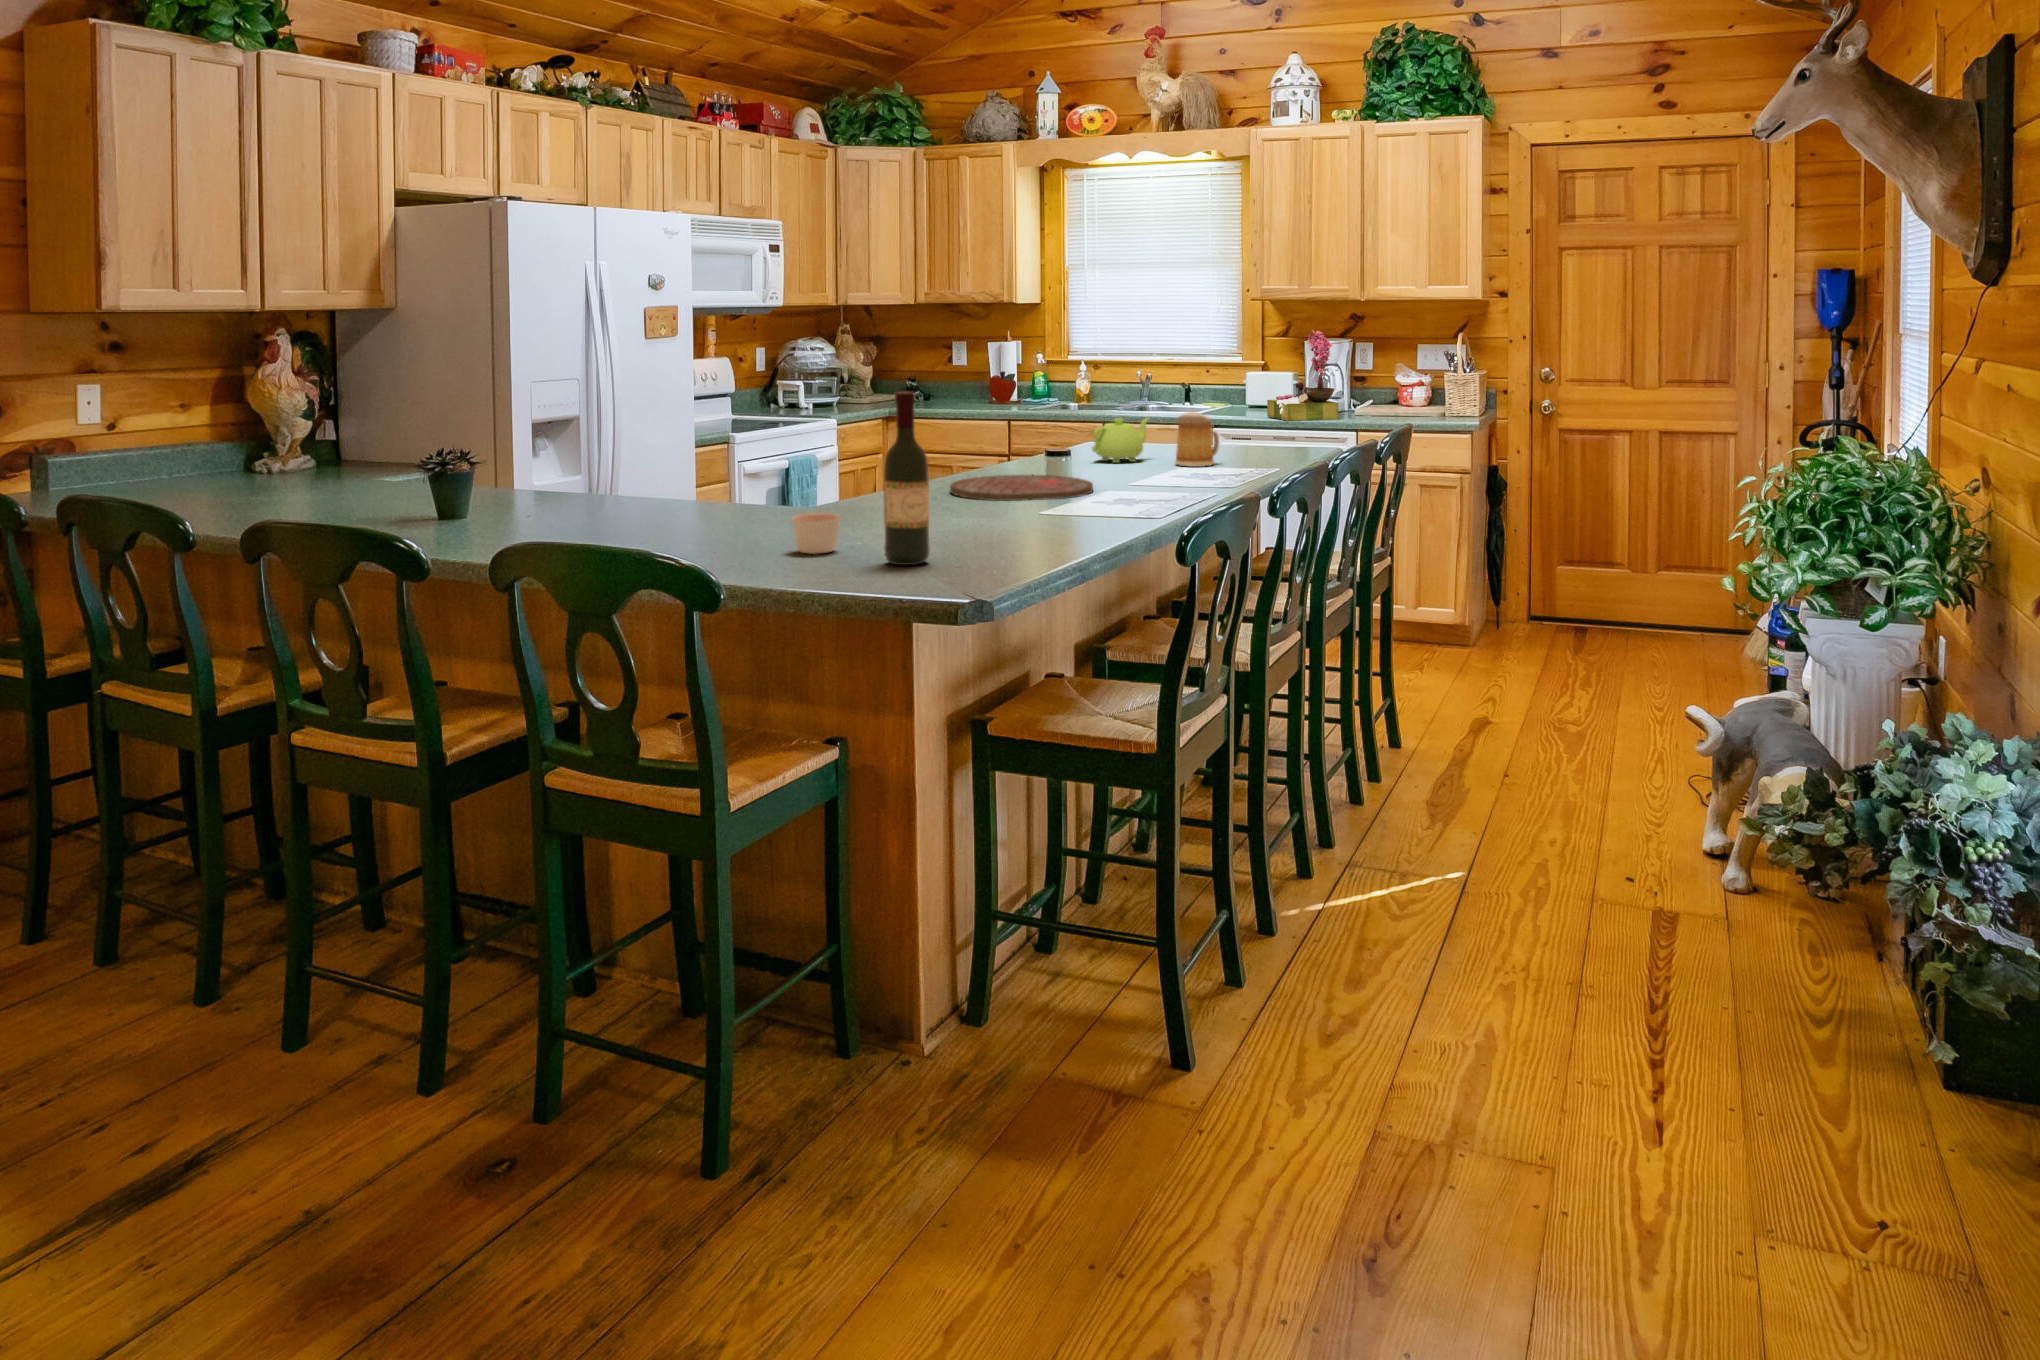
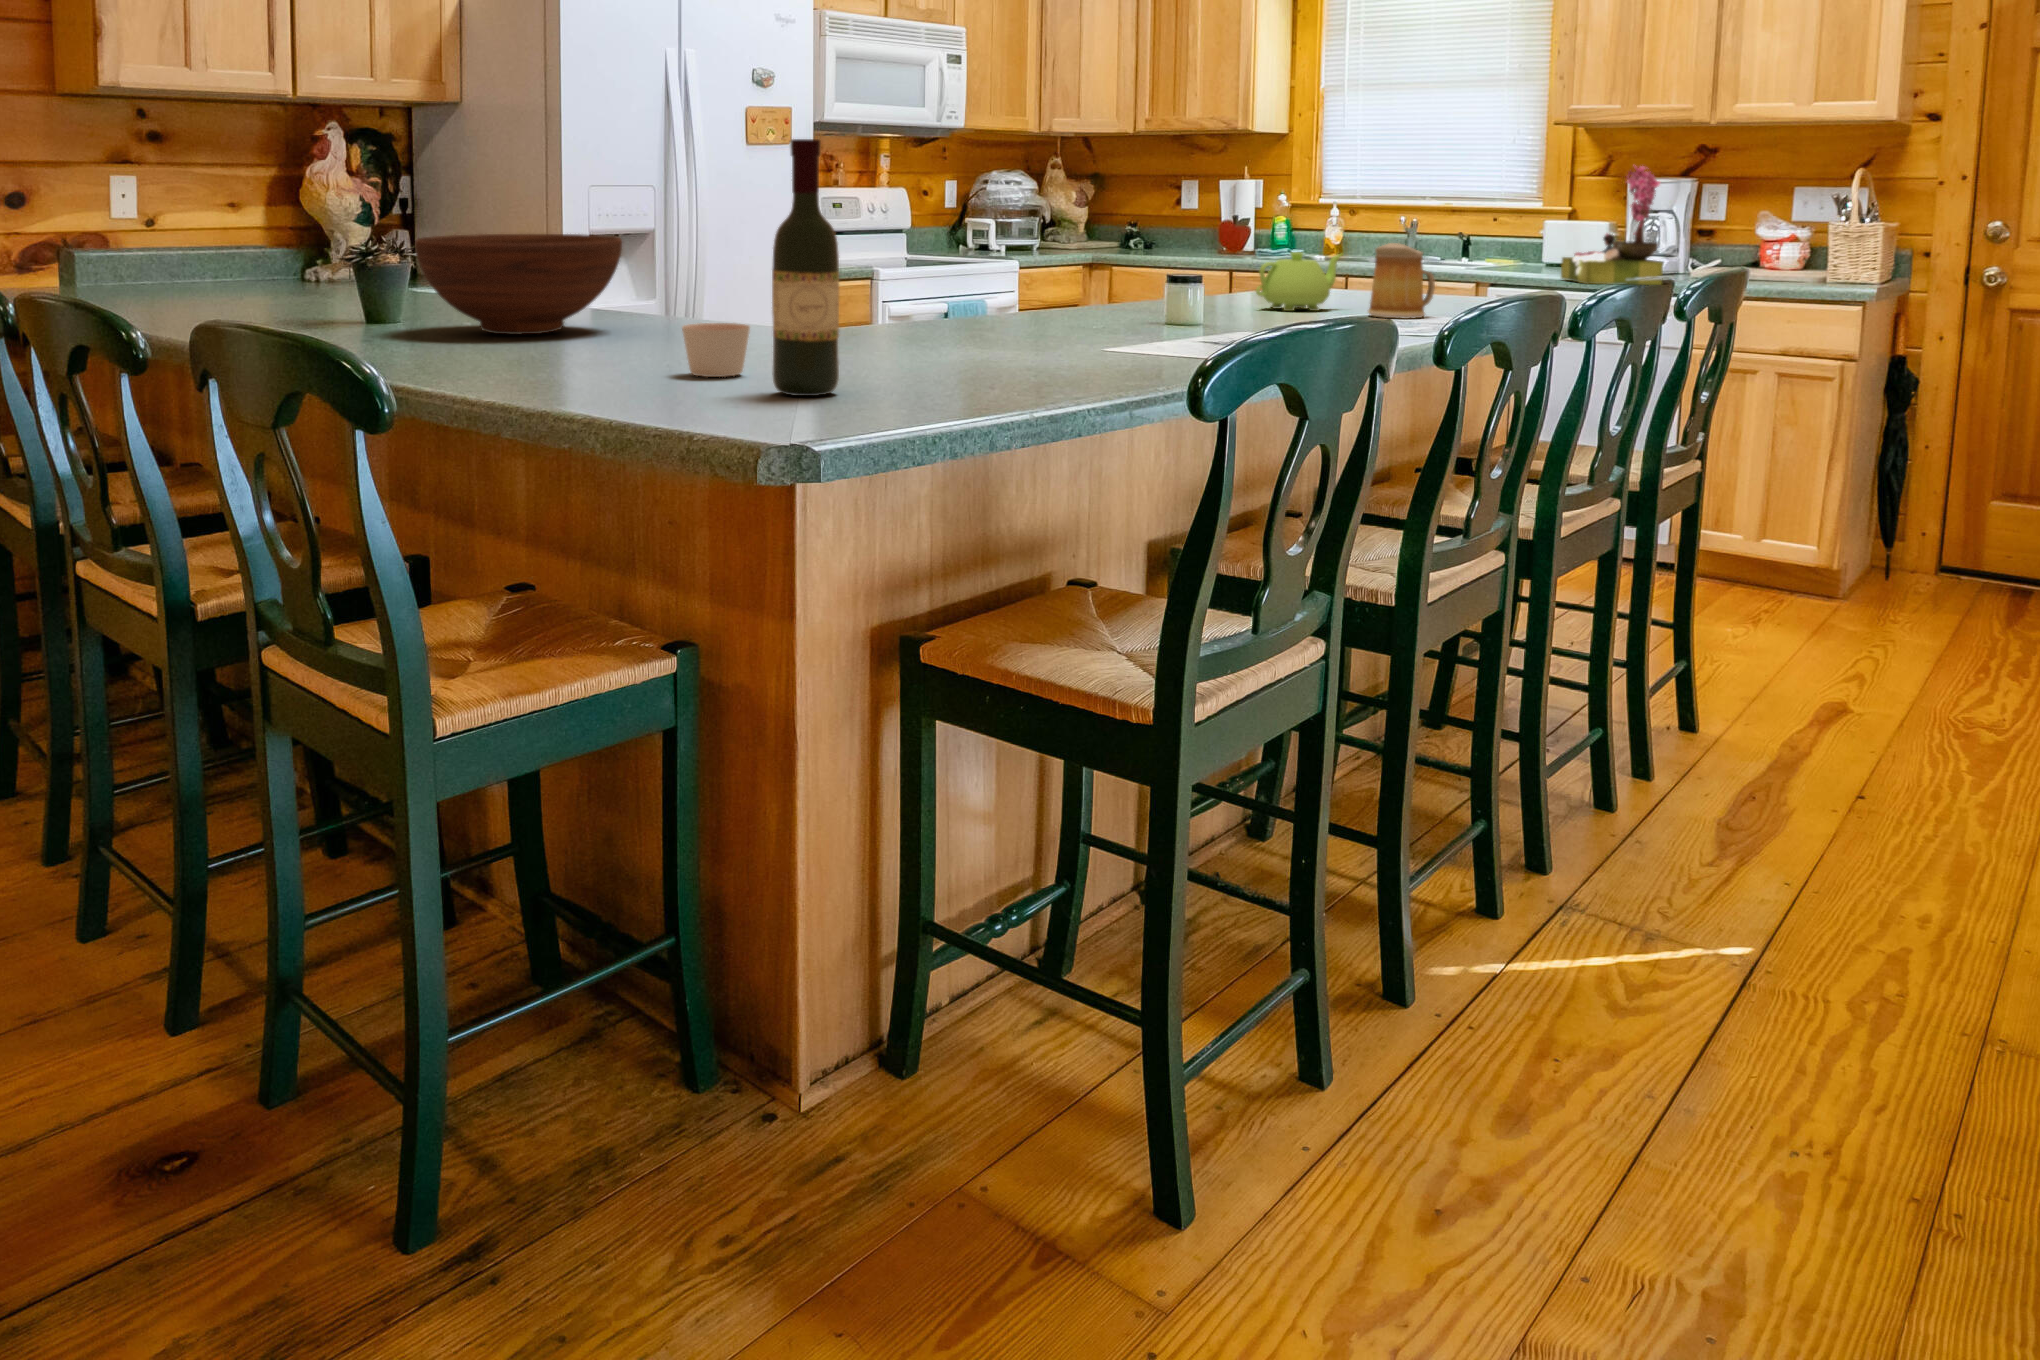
fruit bowl: none [496,437,662,523] -> present [415,234,622,334]
cutting board: present [950,475,1093,501] -> none [1014,312,1213,341]

